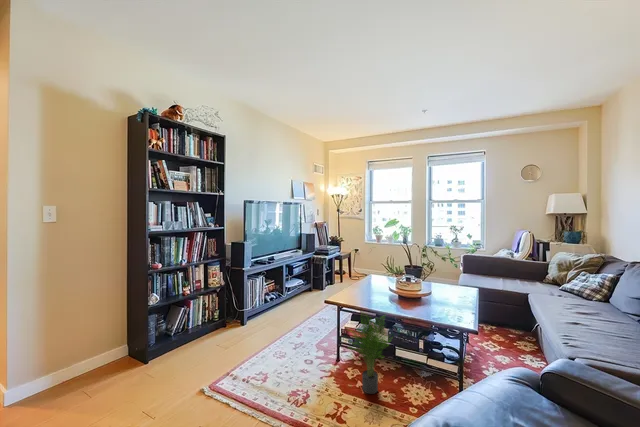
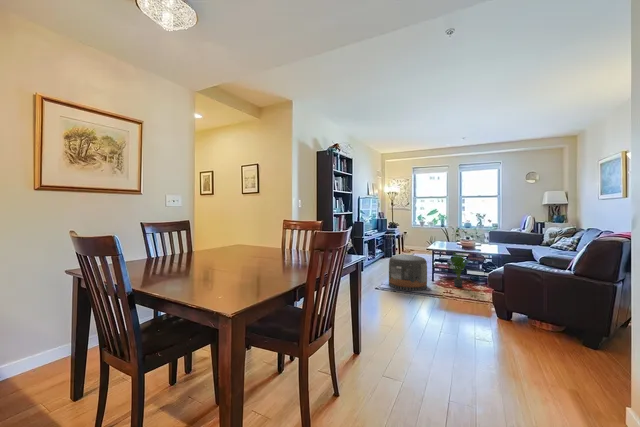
pouf: none [228,315,306,410] -> present [389,255,427,290]

